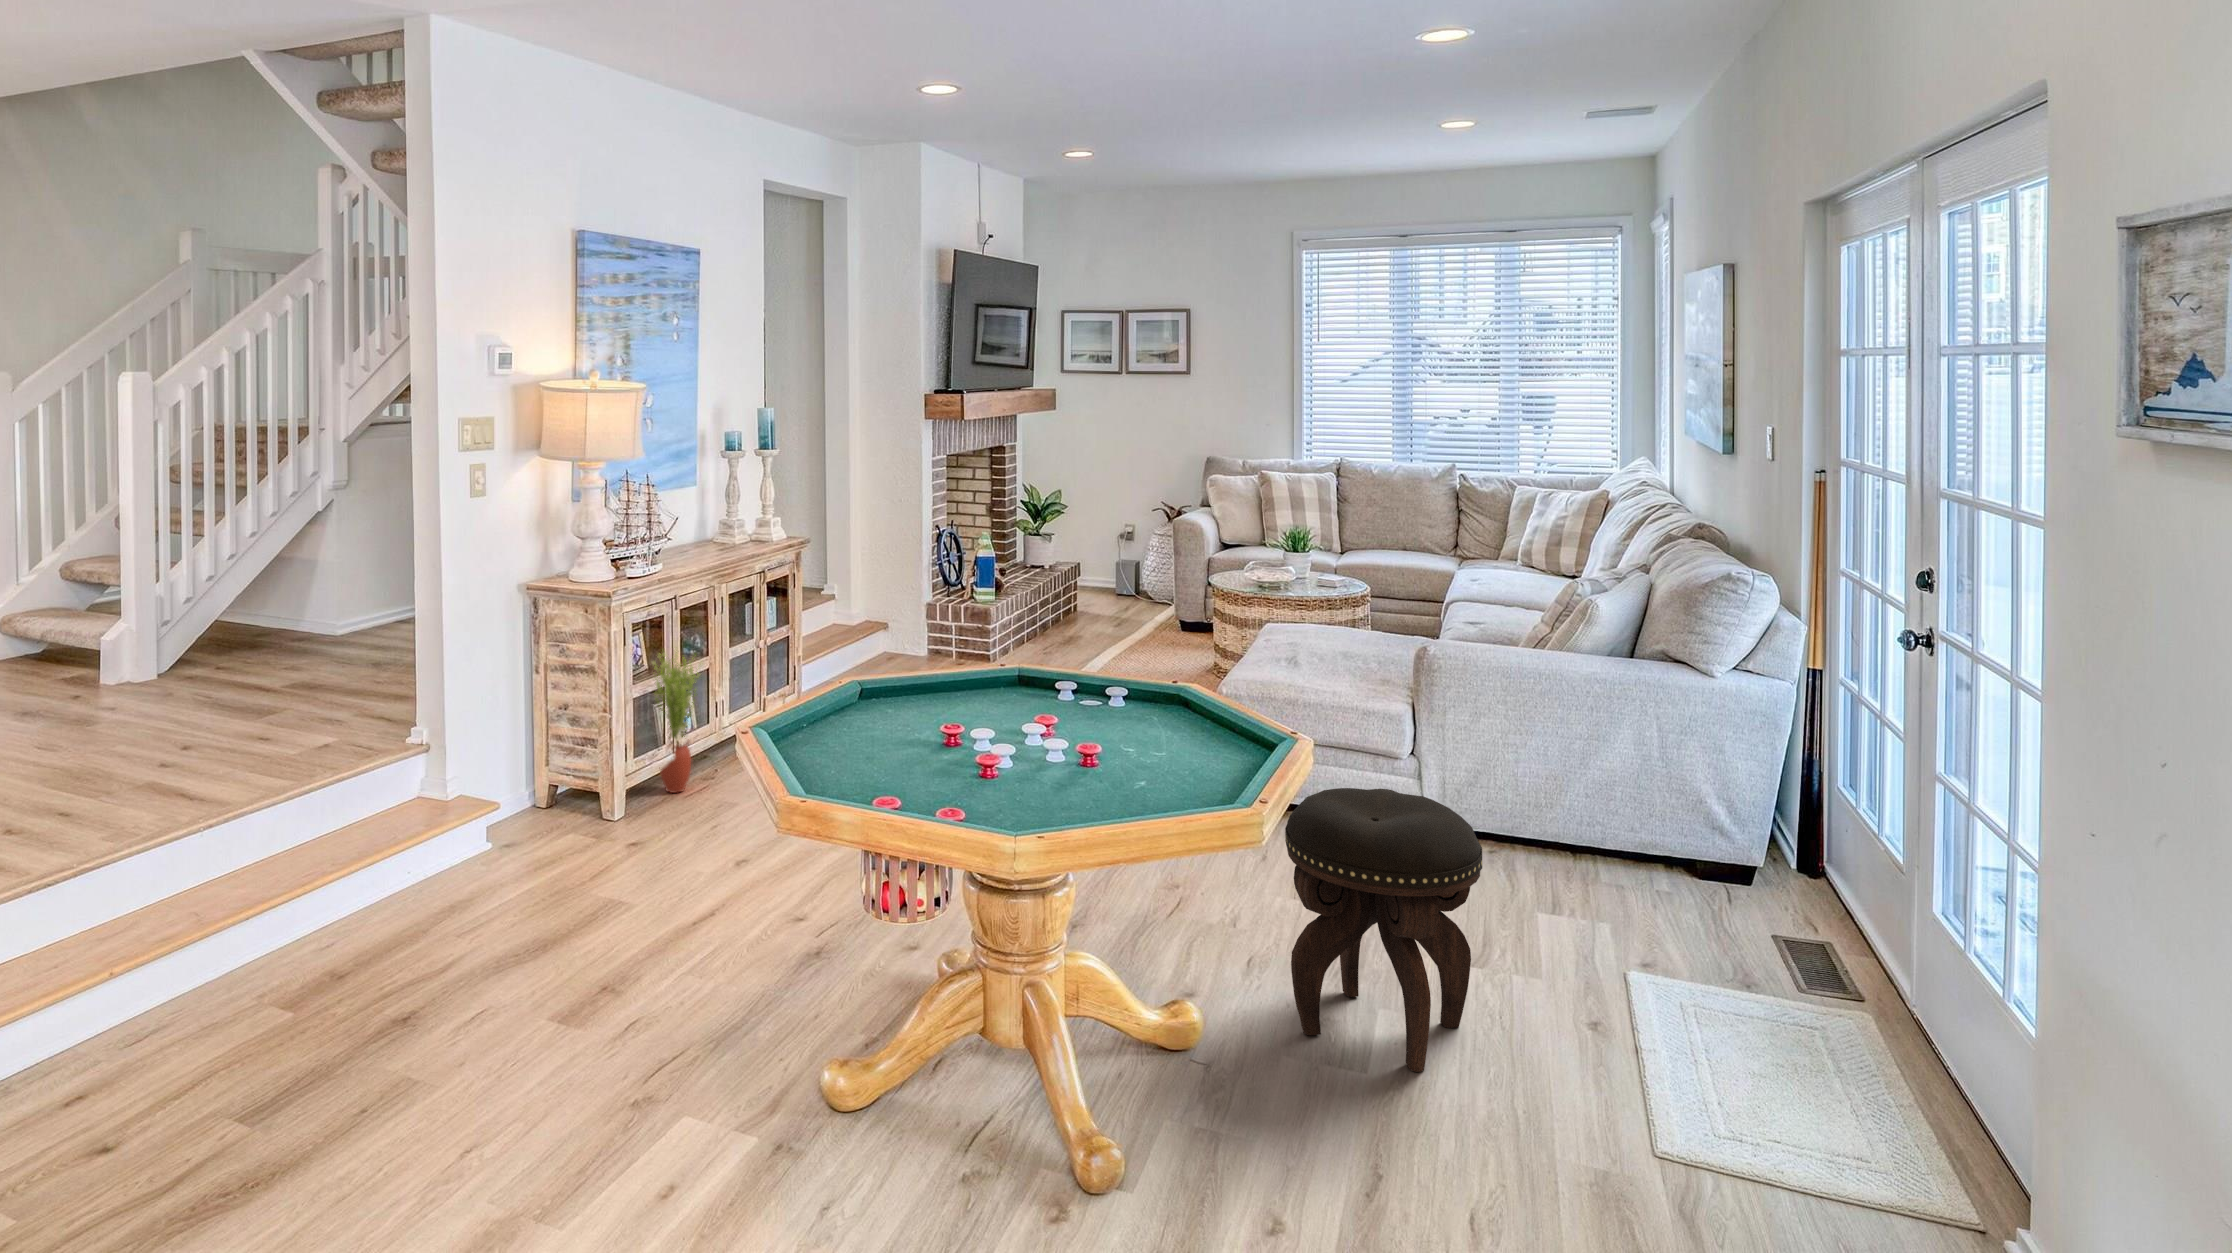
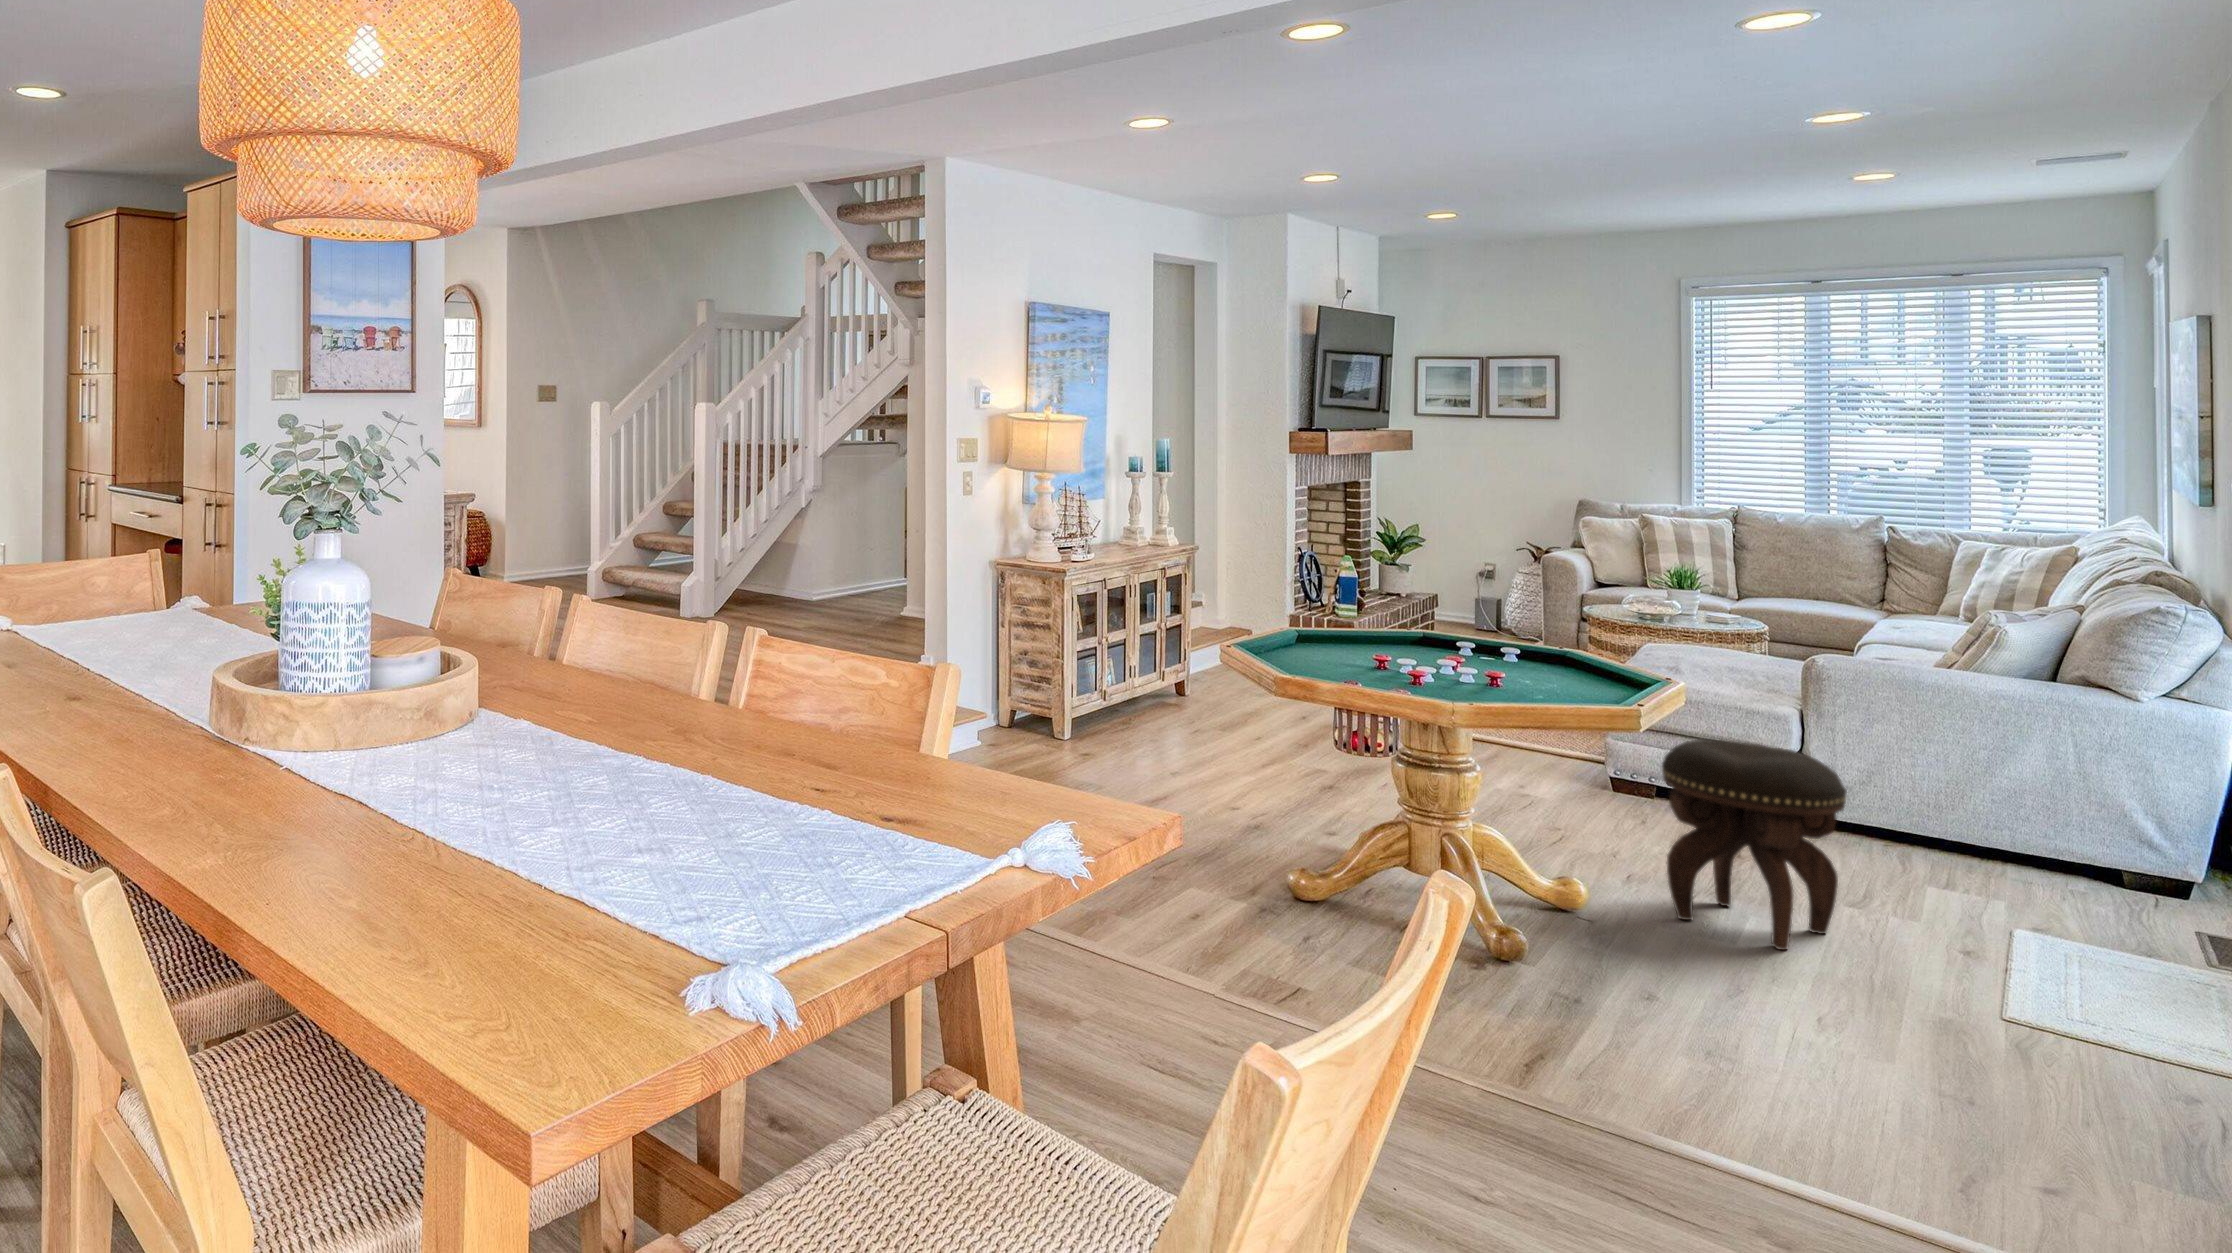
potted plant: present [653,652,701,793] -> none [1089,618,1128,728]

